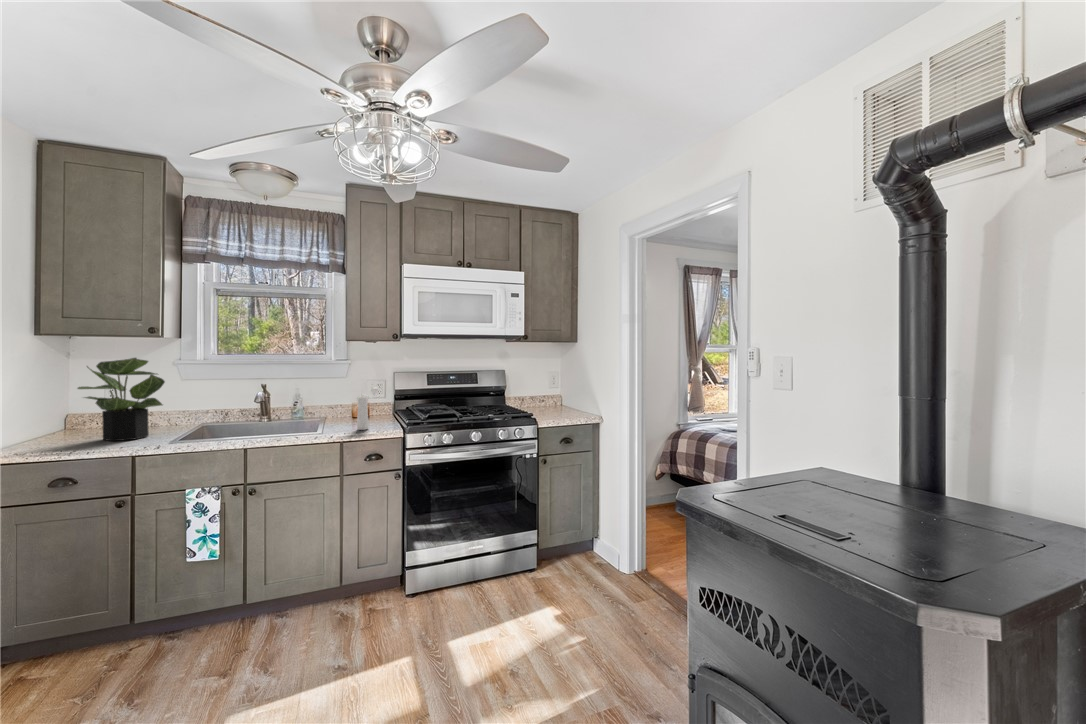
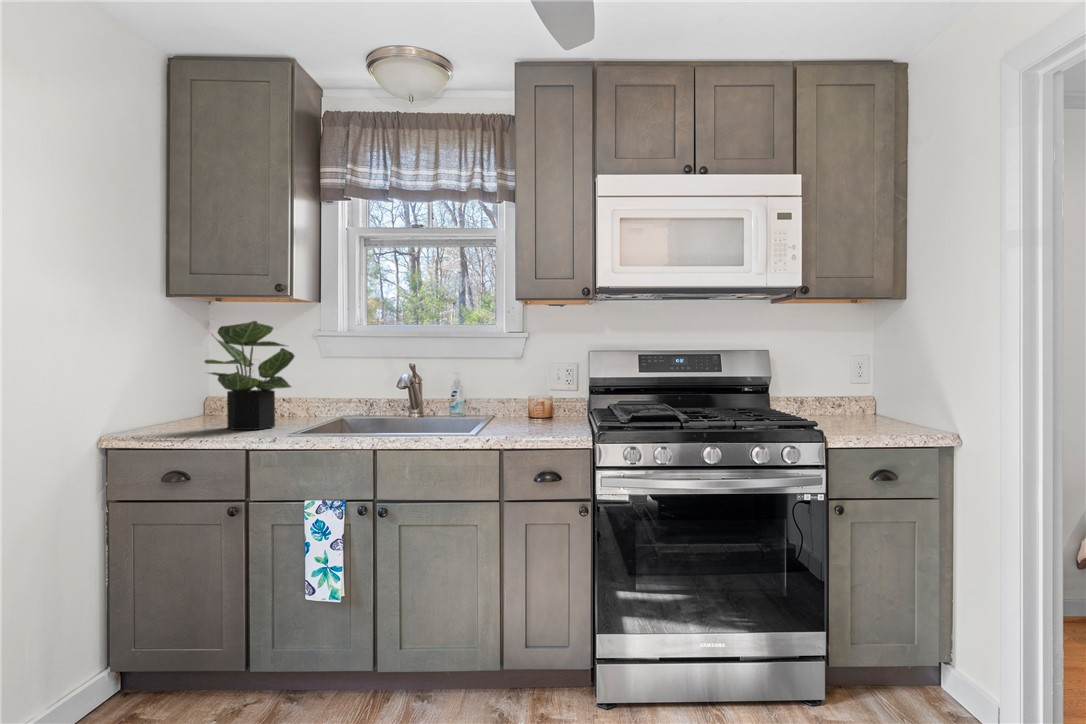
pepper mill: present [357,388,379,430] -> none [526,370,560,433]

